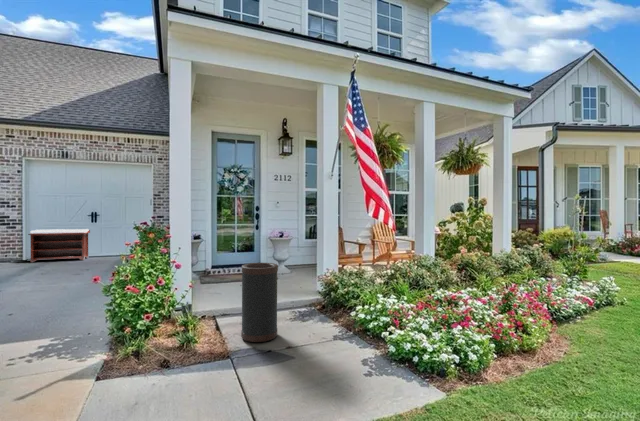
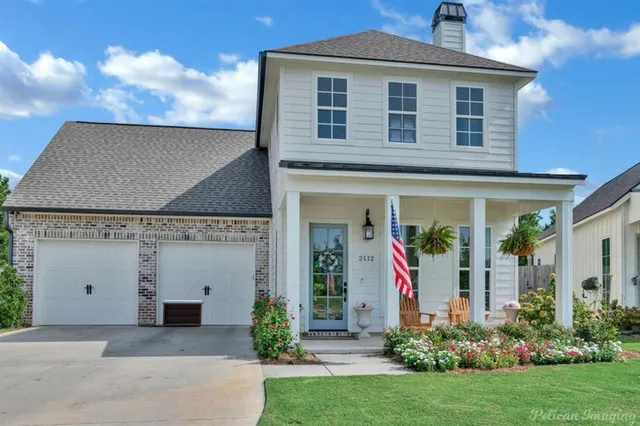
trash can: present [241,263,278,342] -> none [333,318,354,361]

